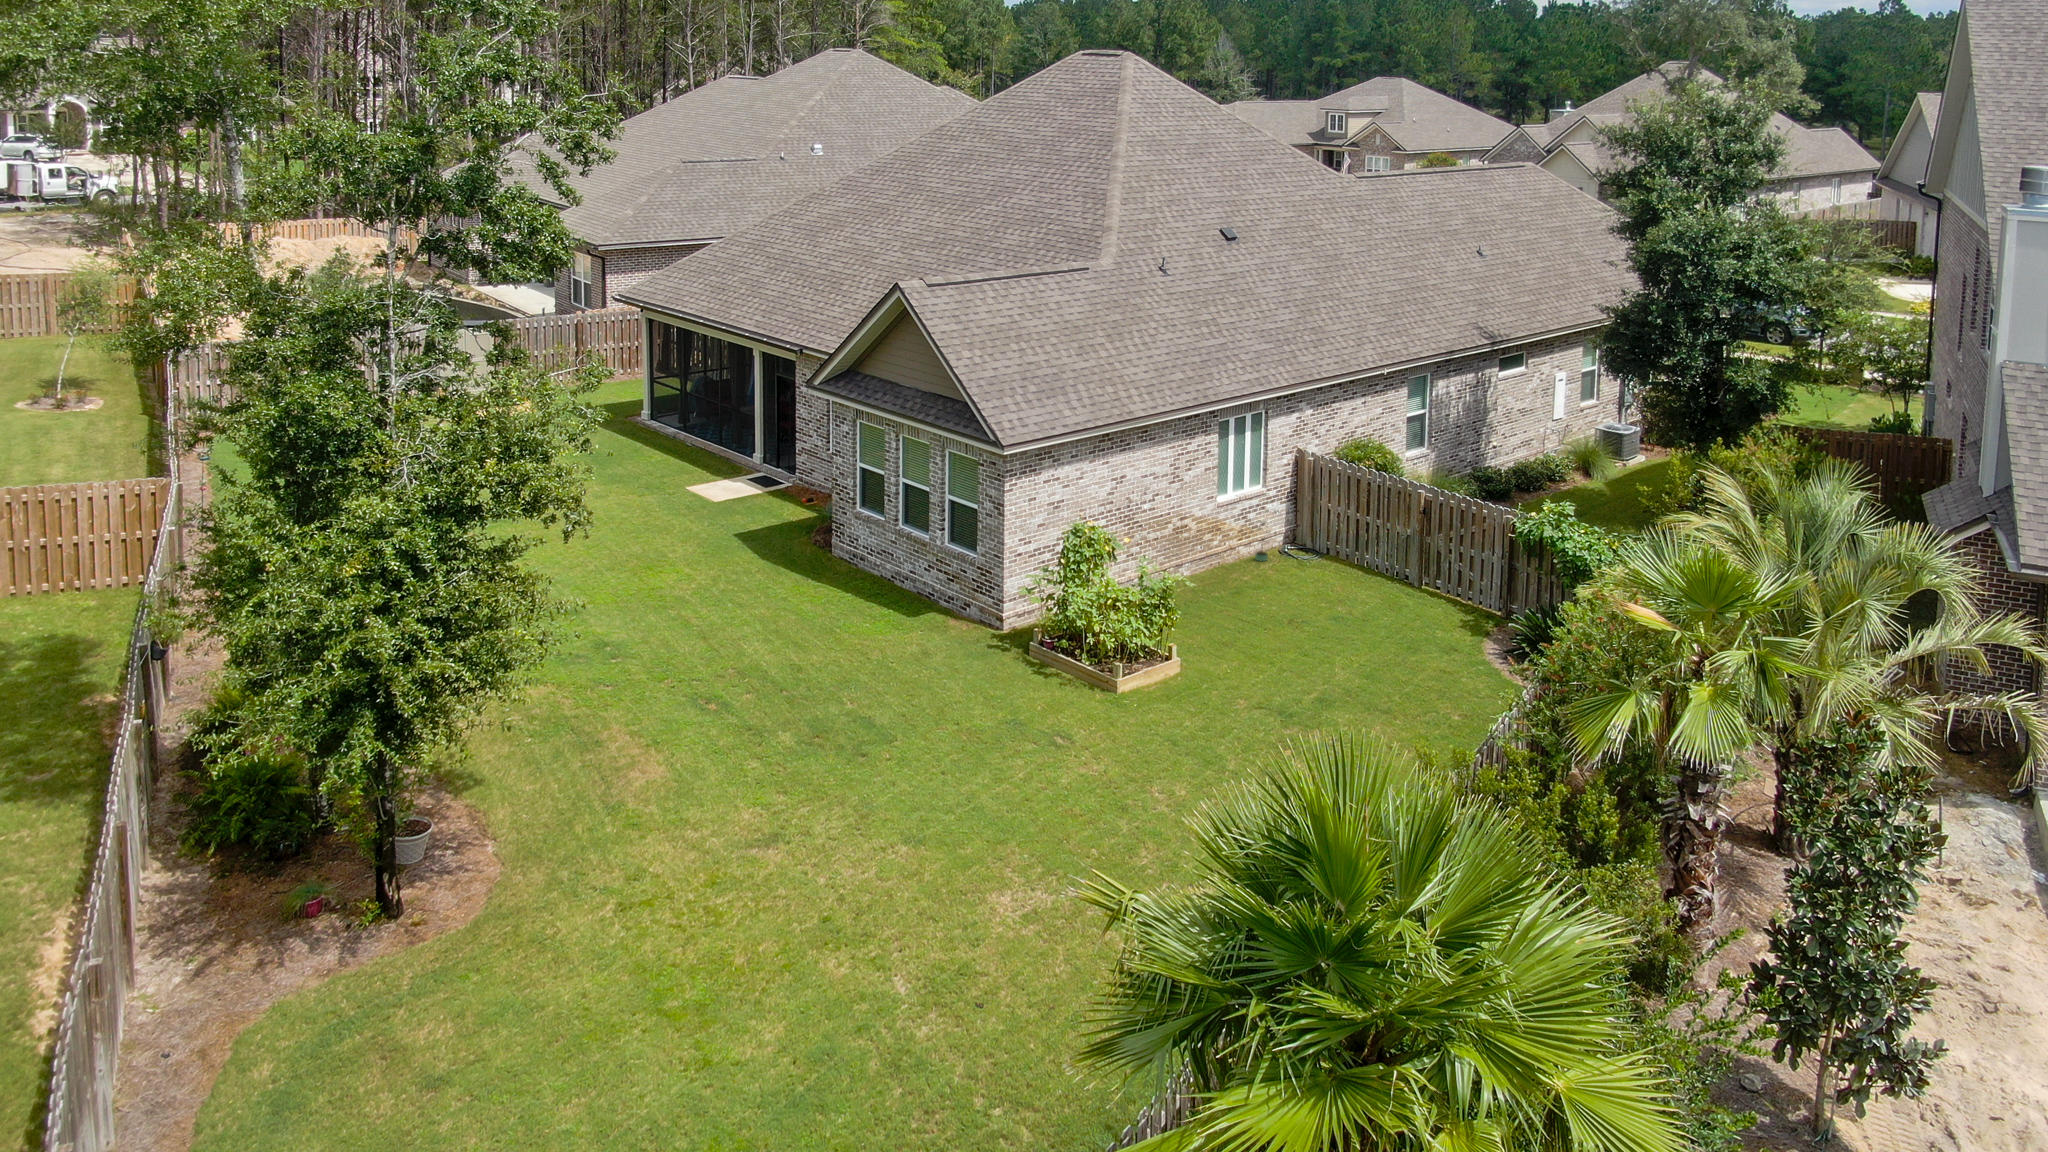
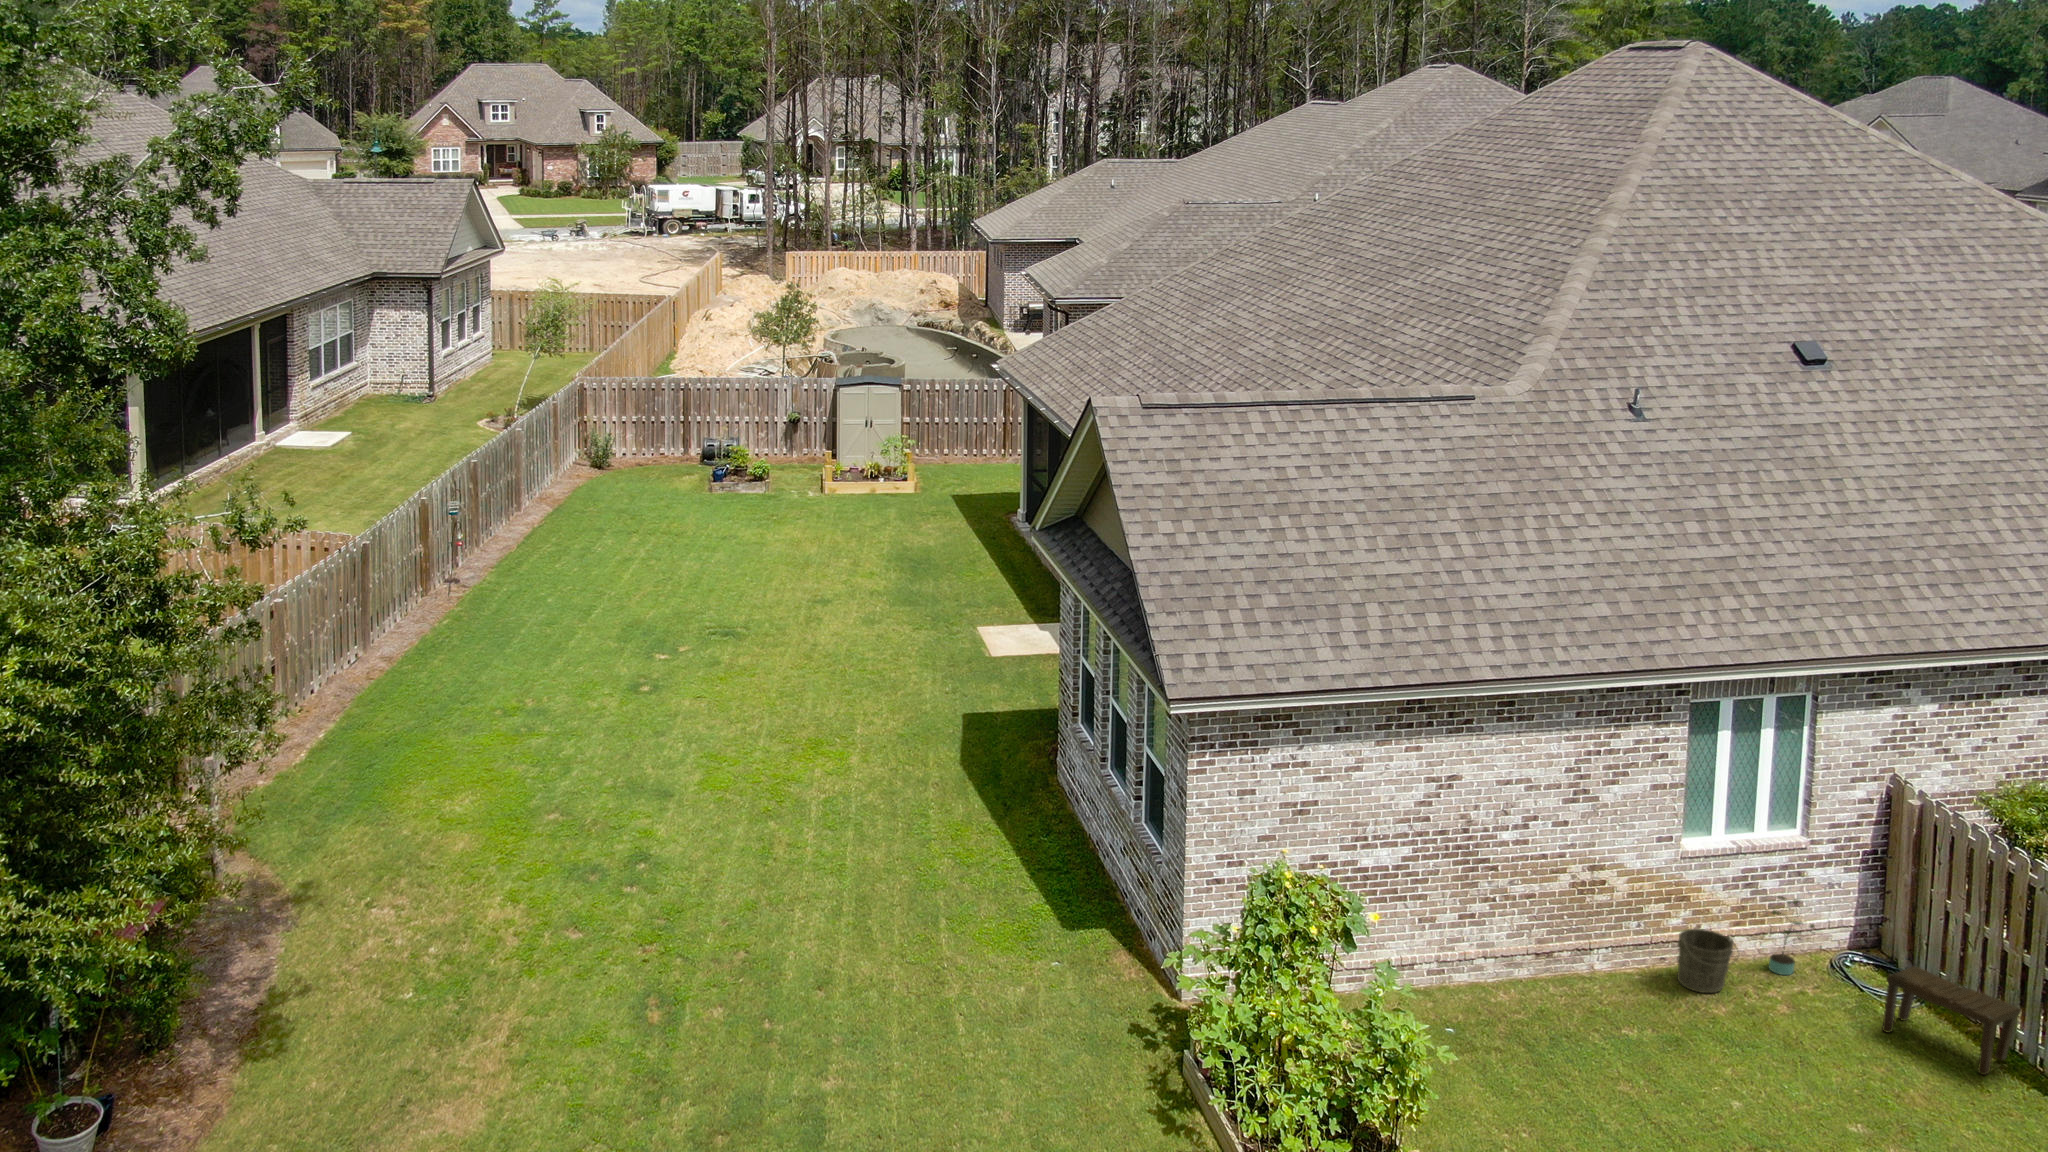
bench: none [1320,541,1381,583] -> present [1882,966,2021,1075]
bucket: none [1220,544,1251,575] -> present [1677,929,1740,993]

